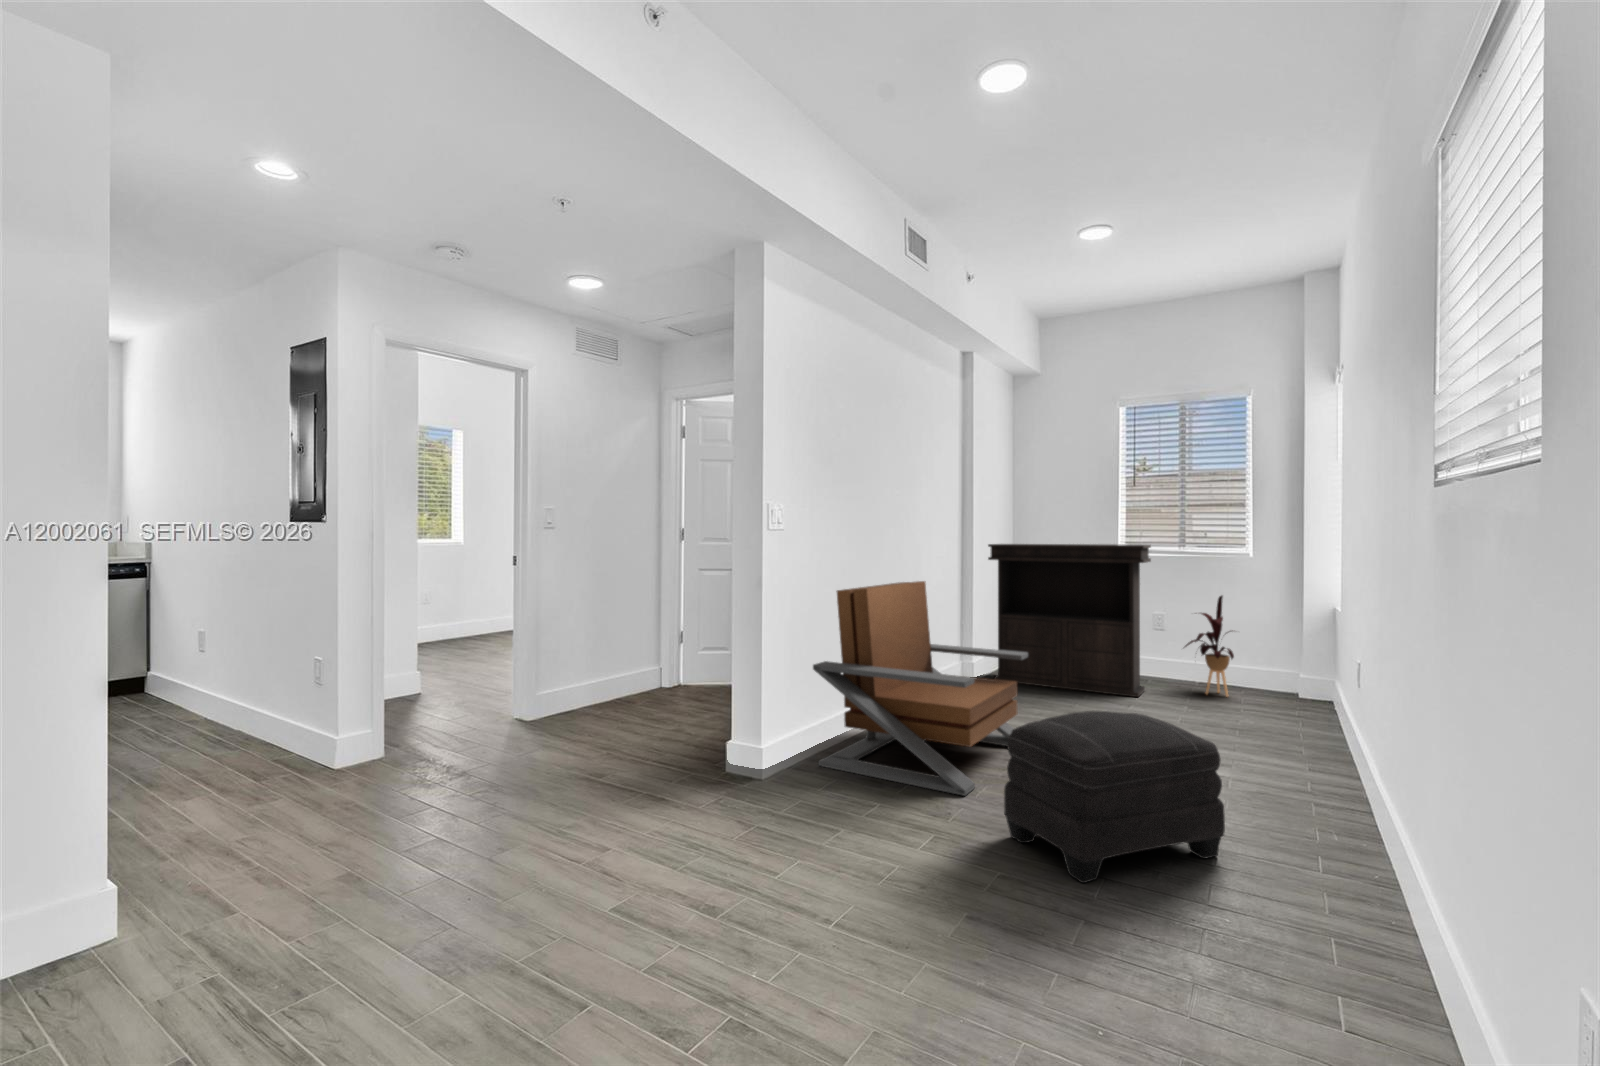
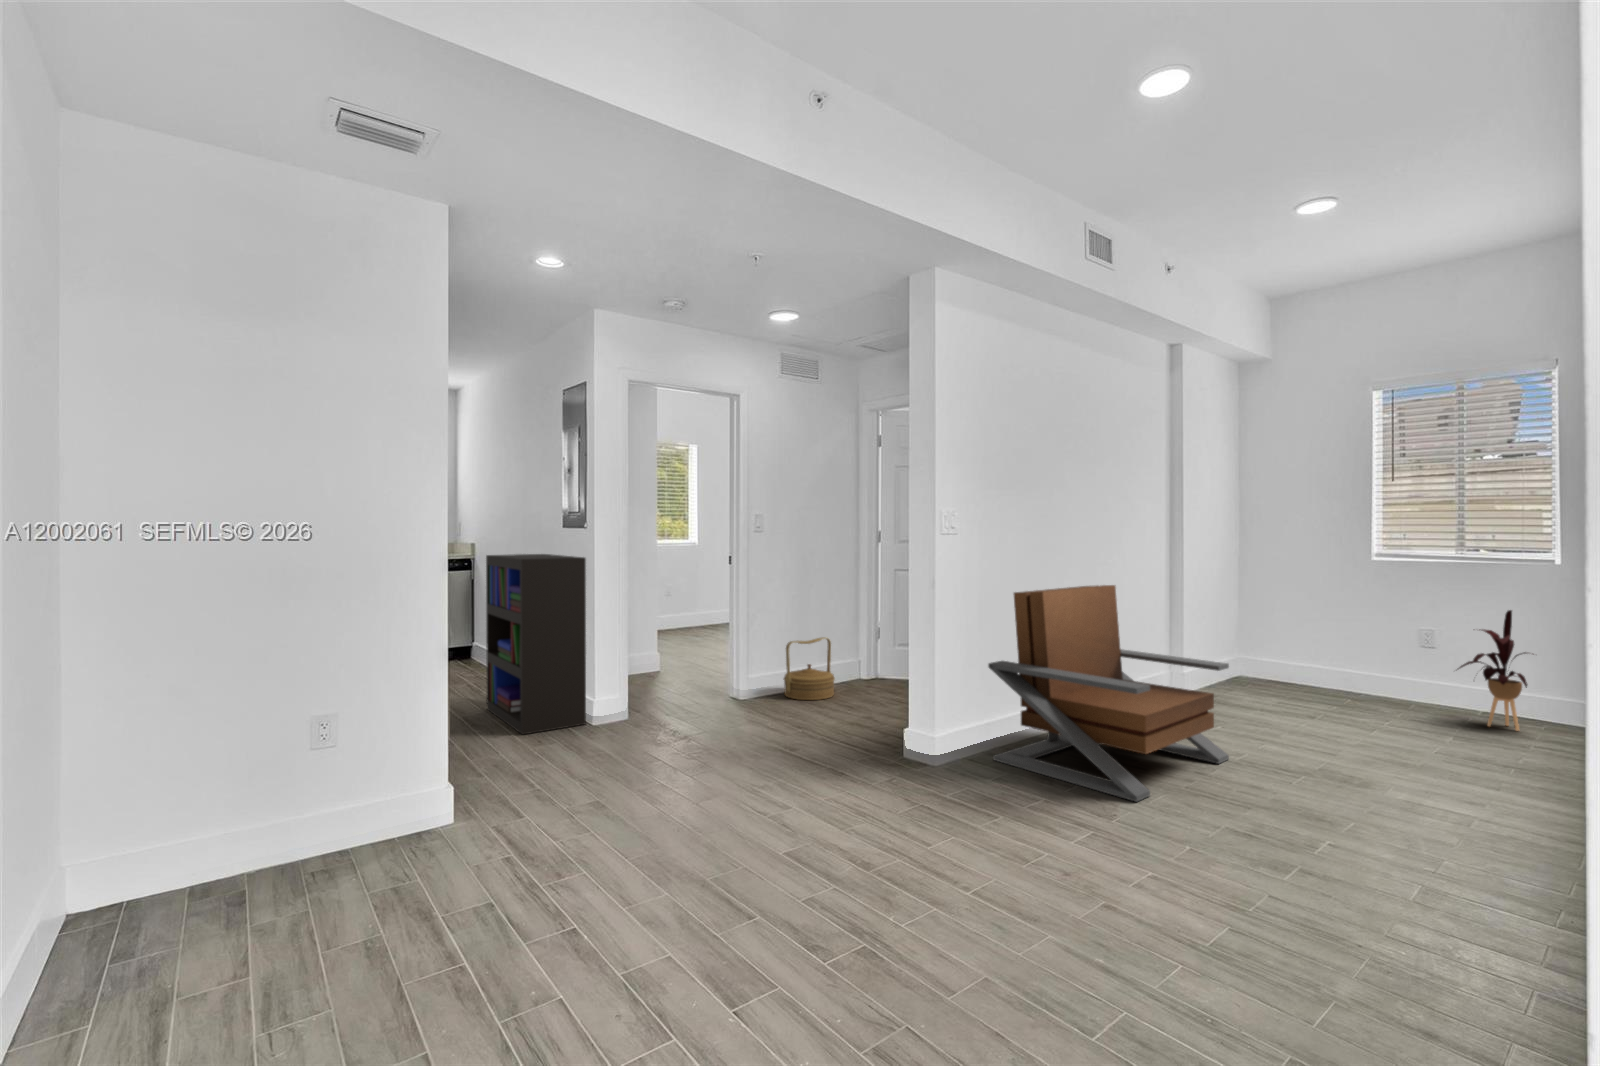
console table: present [988,544,1151,697] -> none [1207,545,1414,723]
bookshelf: none [179,558,328,791] -> present [486,554,586,734]
woven basket: none [579,646,637,716] -> present [784,637,835,700]
ottoman: present [1004,711,1225,883] -> none [1166,725,1419,894]

